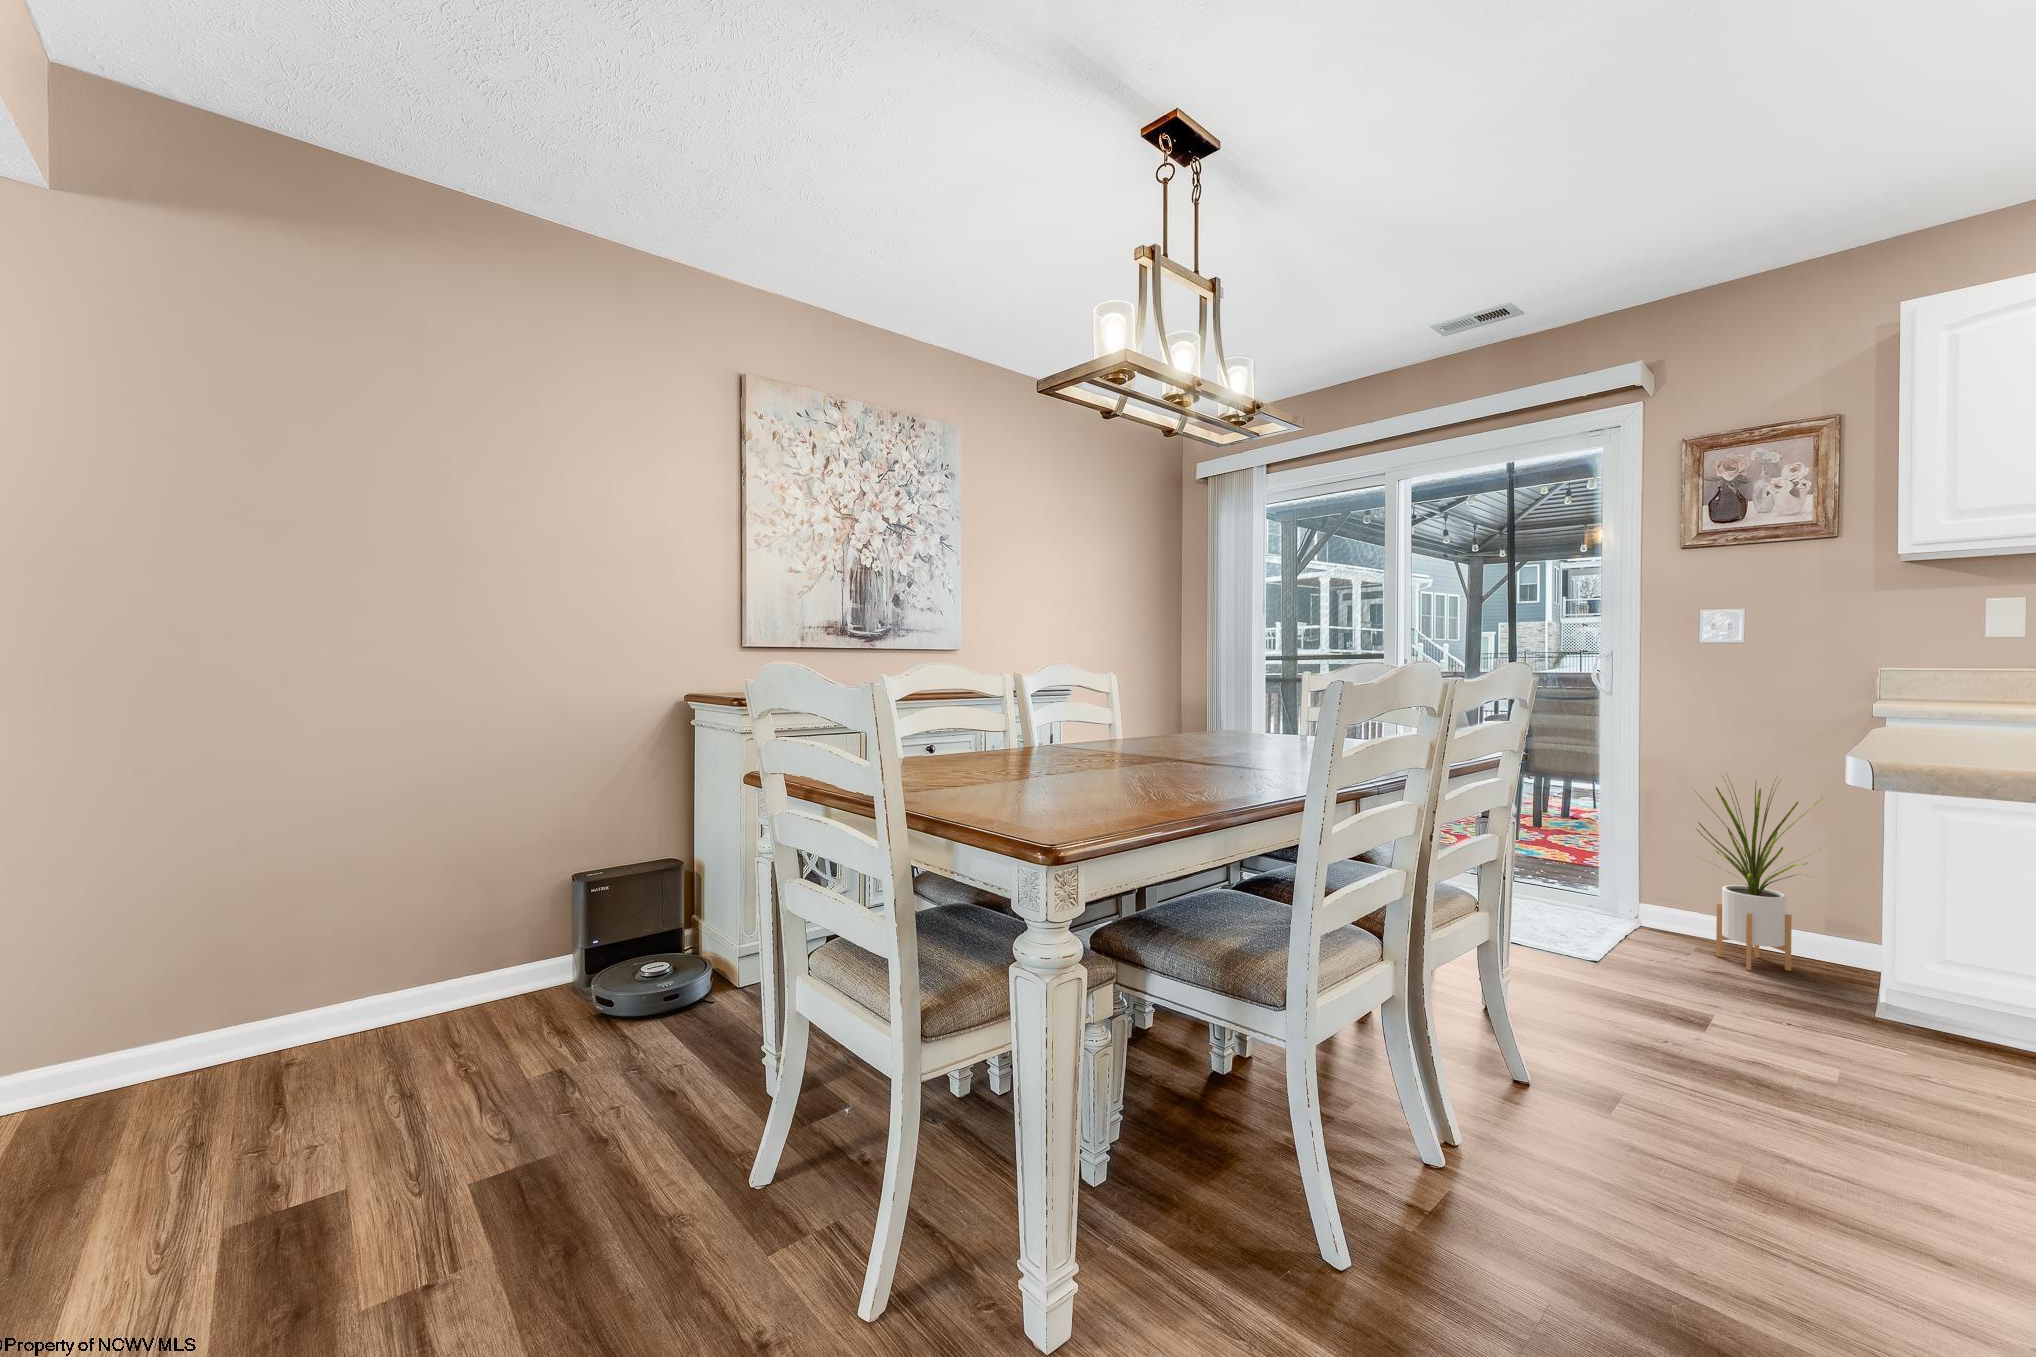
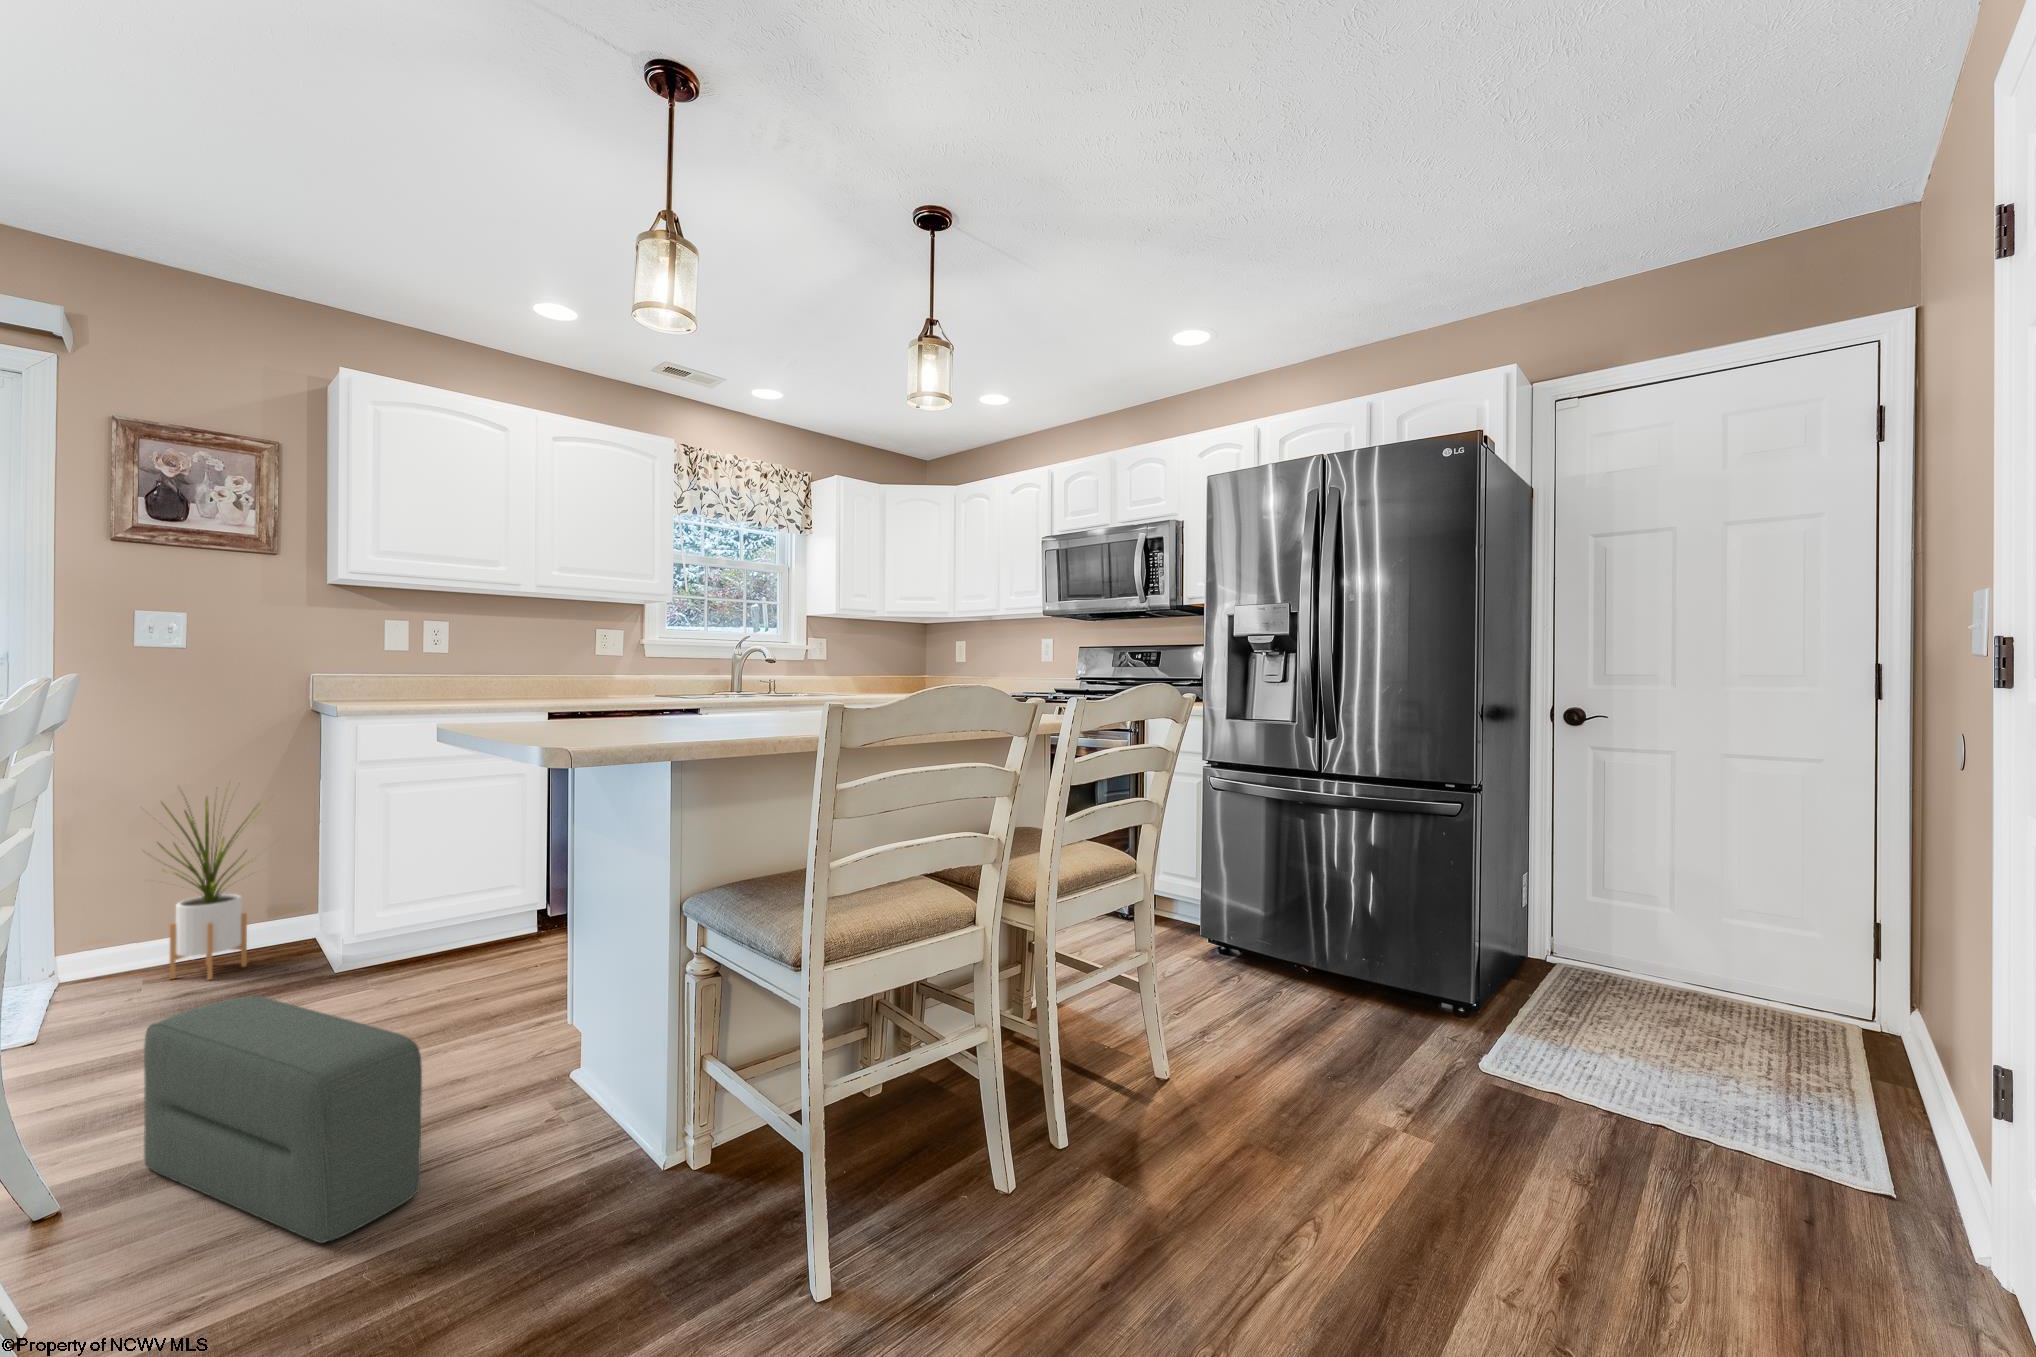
pouf: none [1585,966,1786,1282] -> present [144,995,422,1243]

